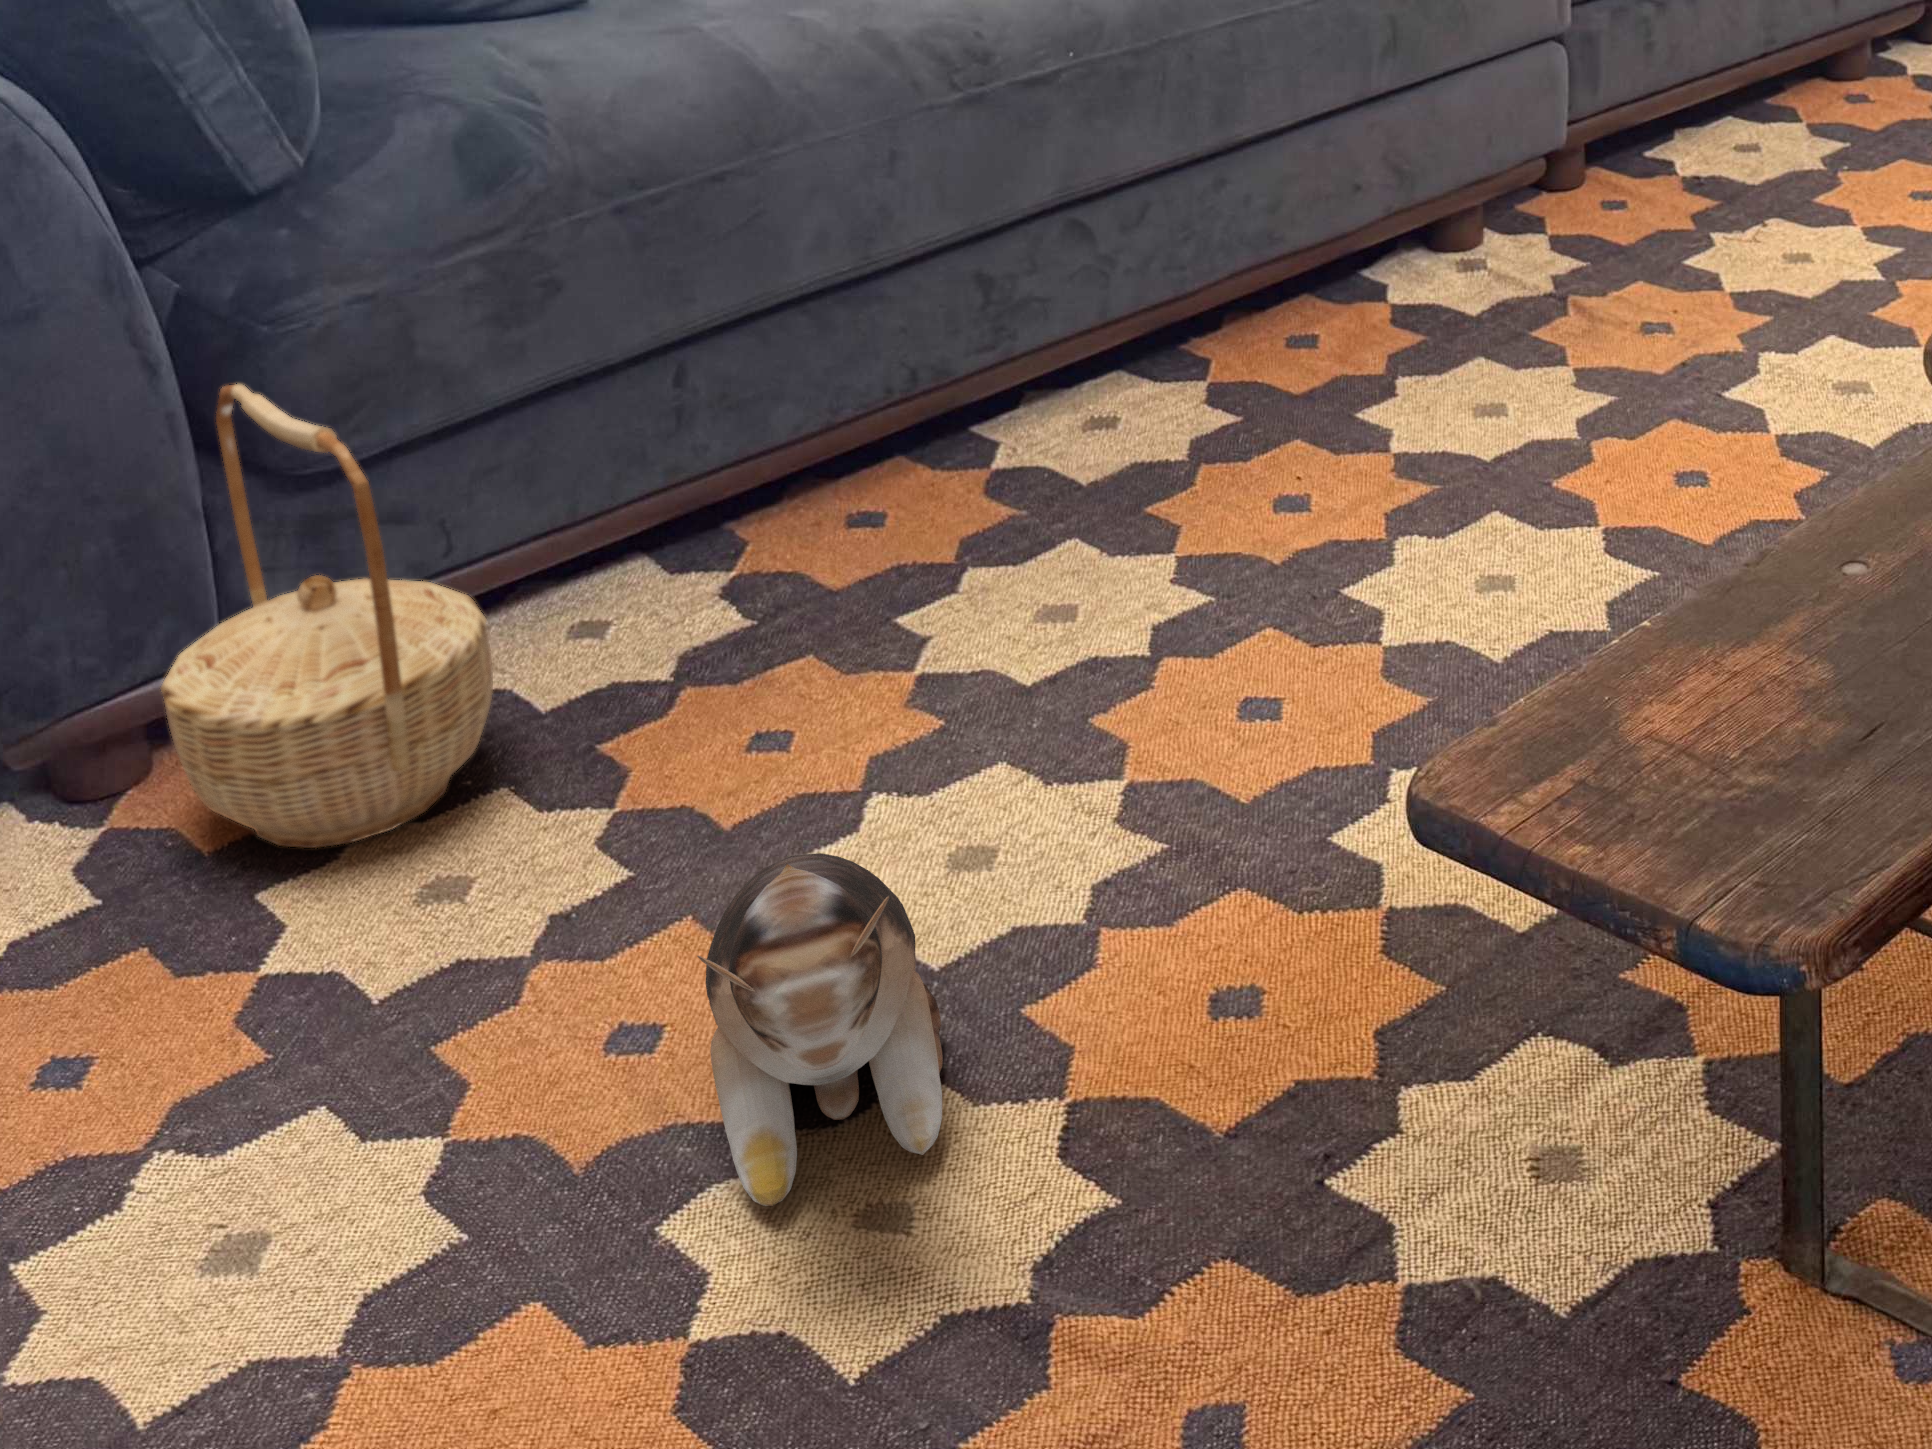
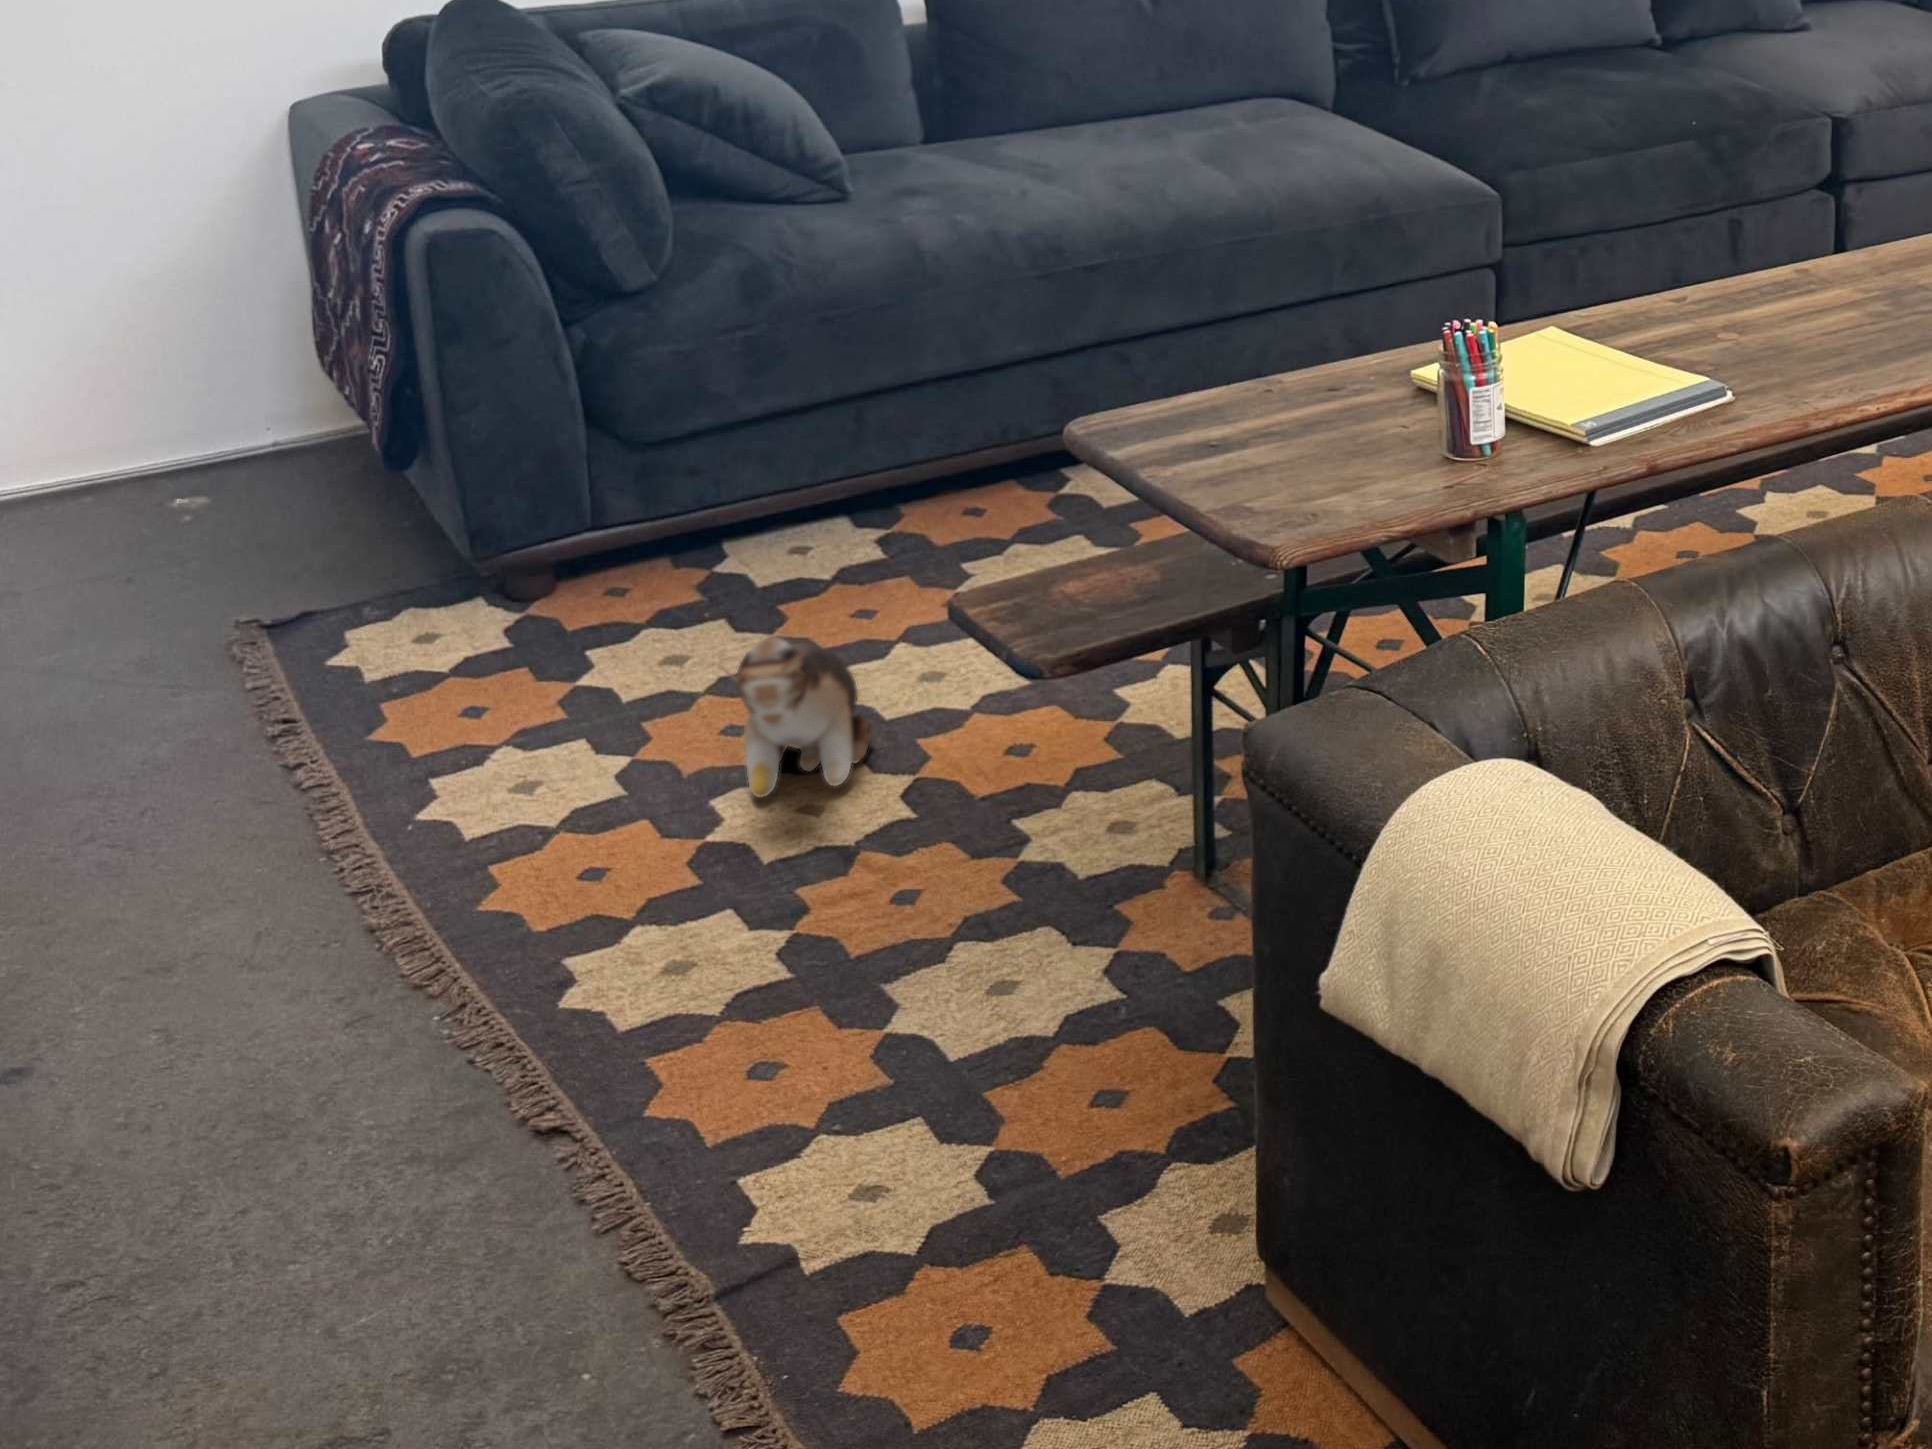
basket: present [161,384,493,848] -> none [552,393,723,635]

